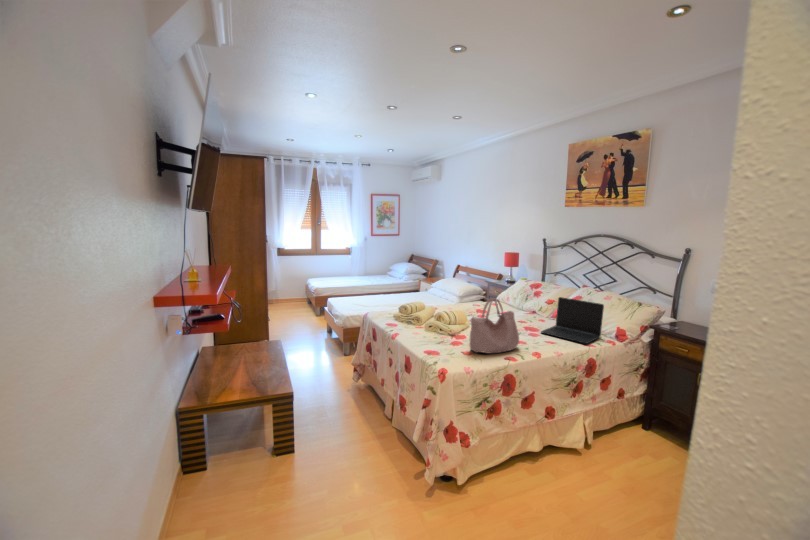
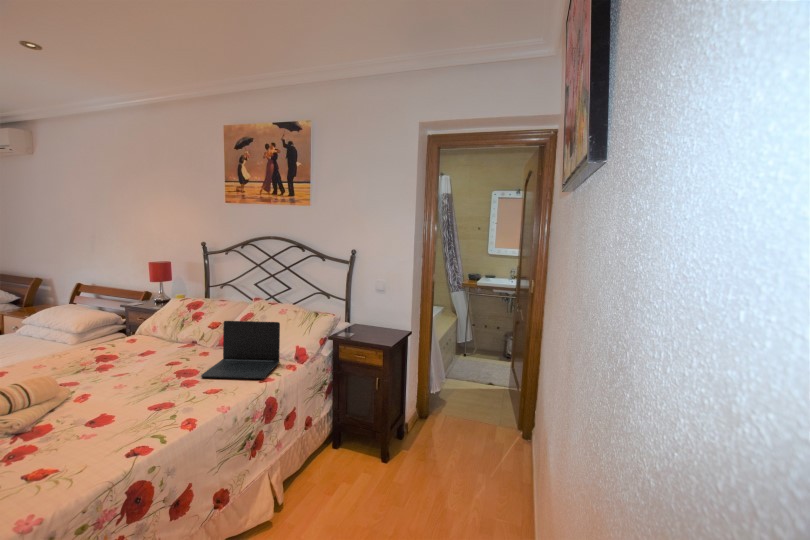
handbag: present [470,298,519,353] -> none [43,352,160,464]

